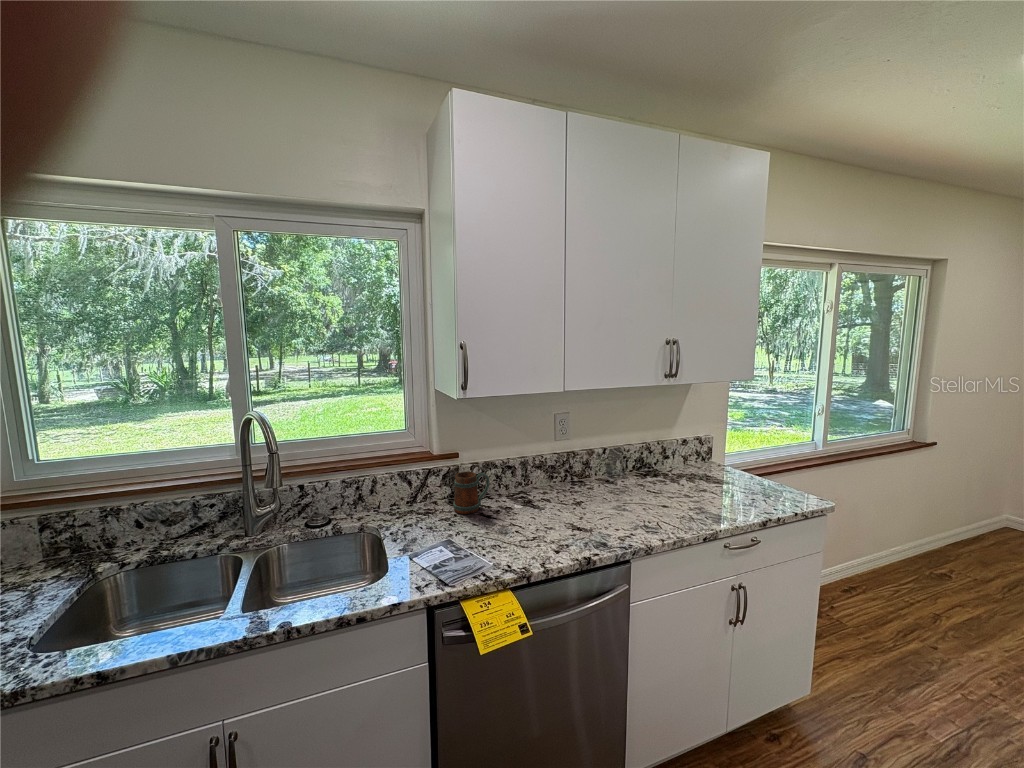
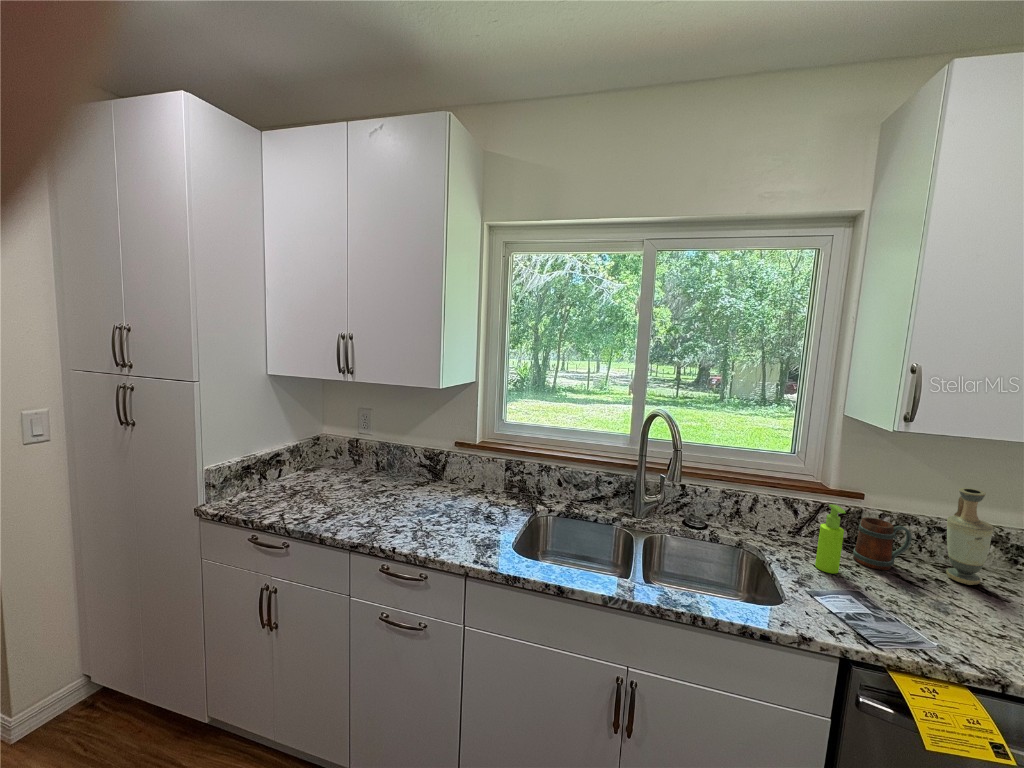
vase: none [508,432,533,505] -> present [946,488,993,585]
soap dispenser: none [420,470,439,531] -> present [815,504,846,574]

